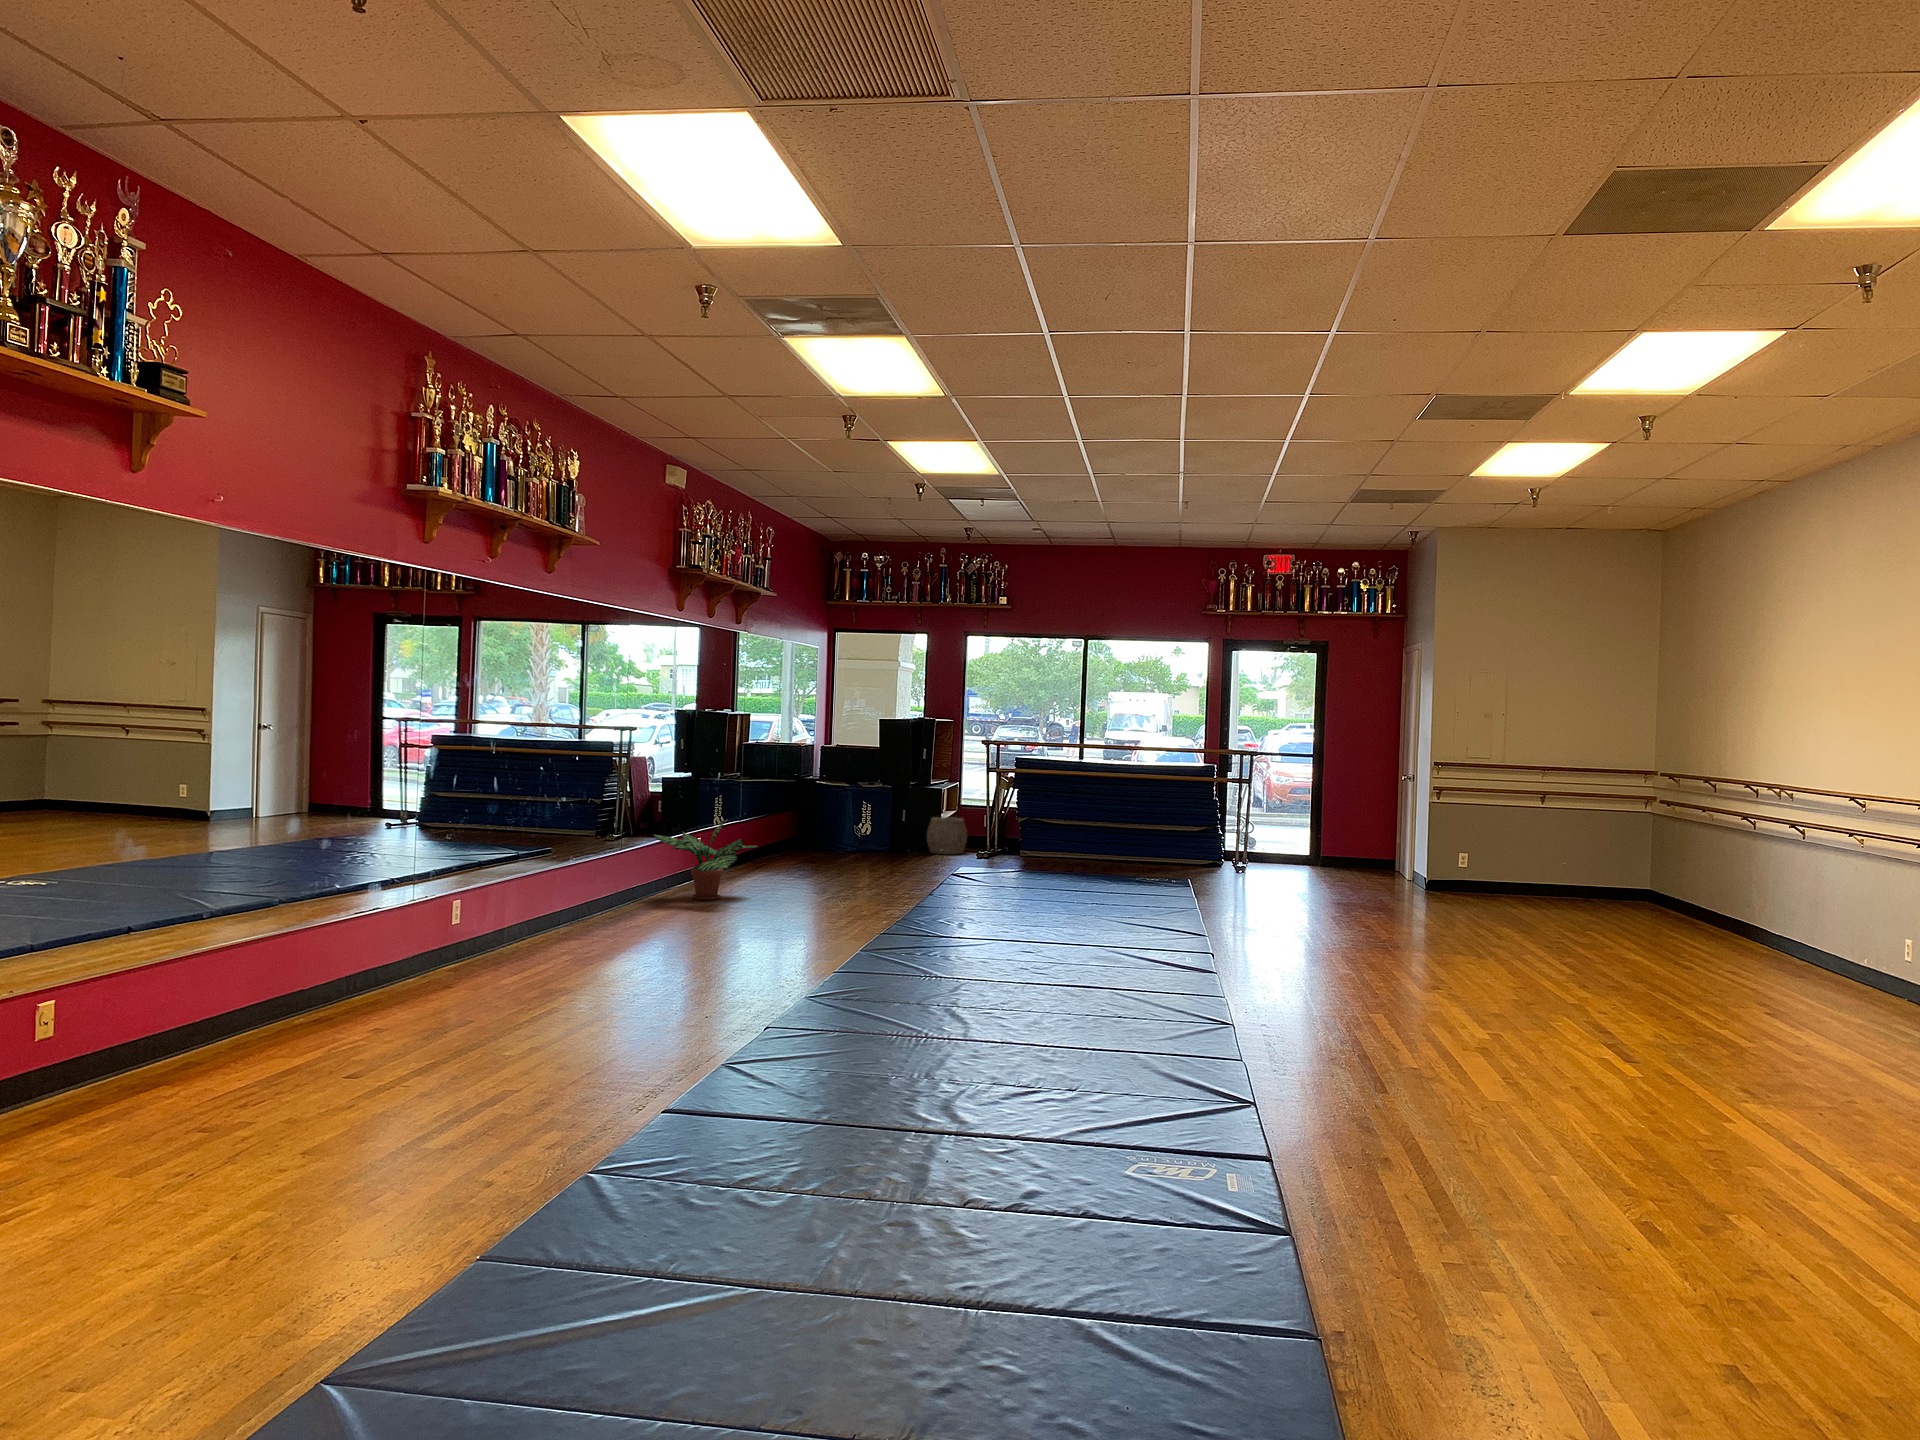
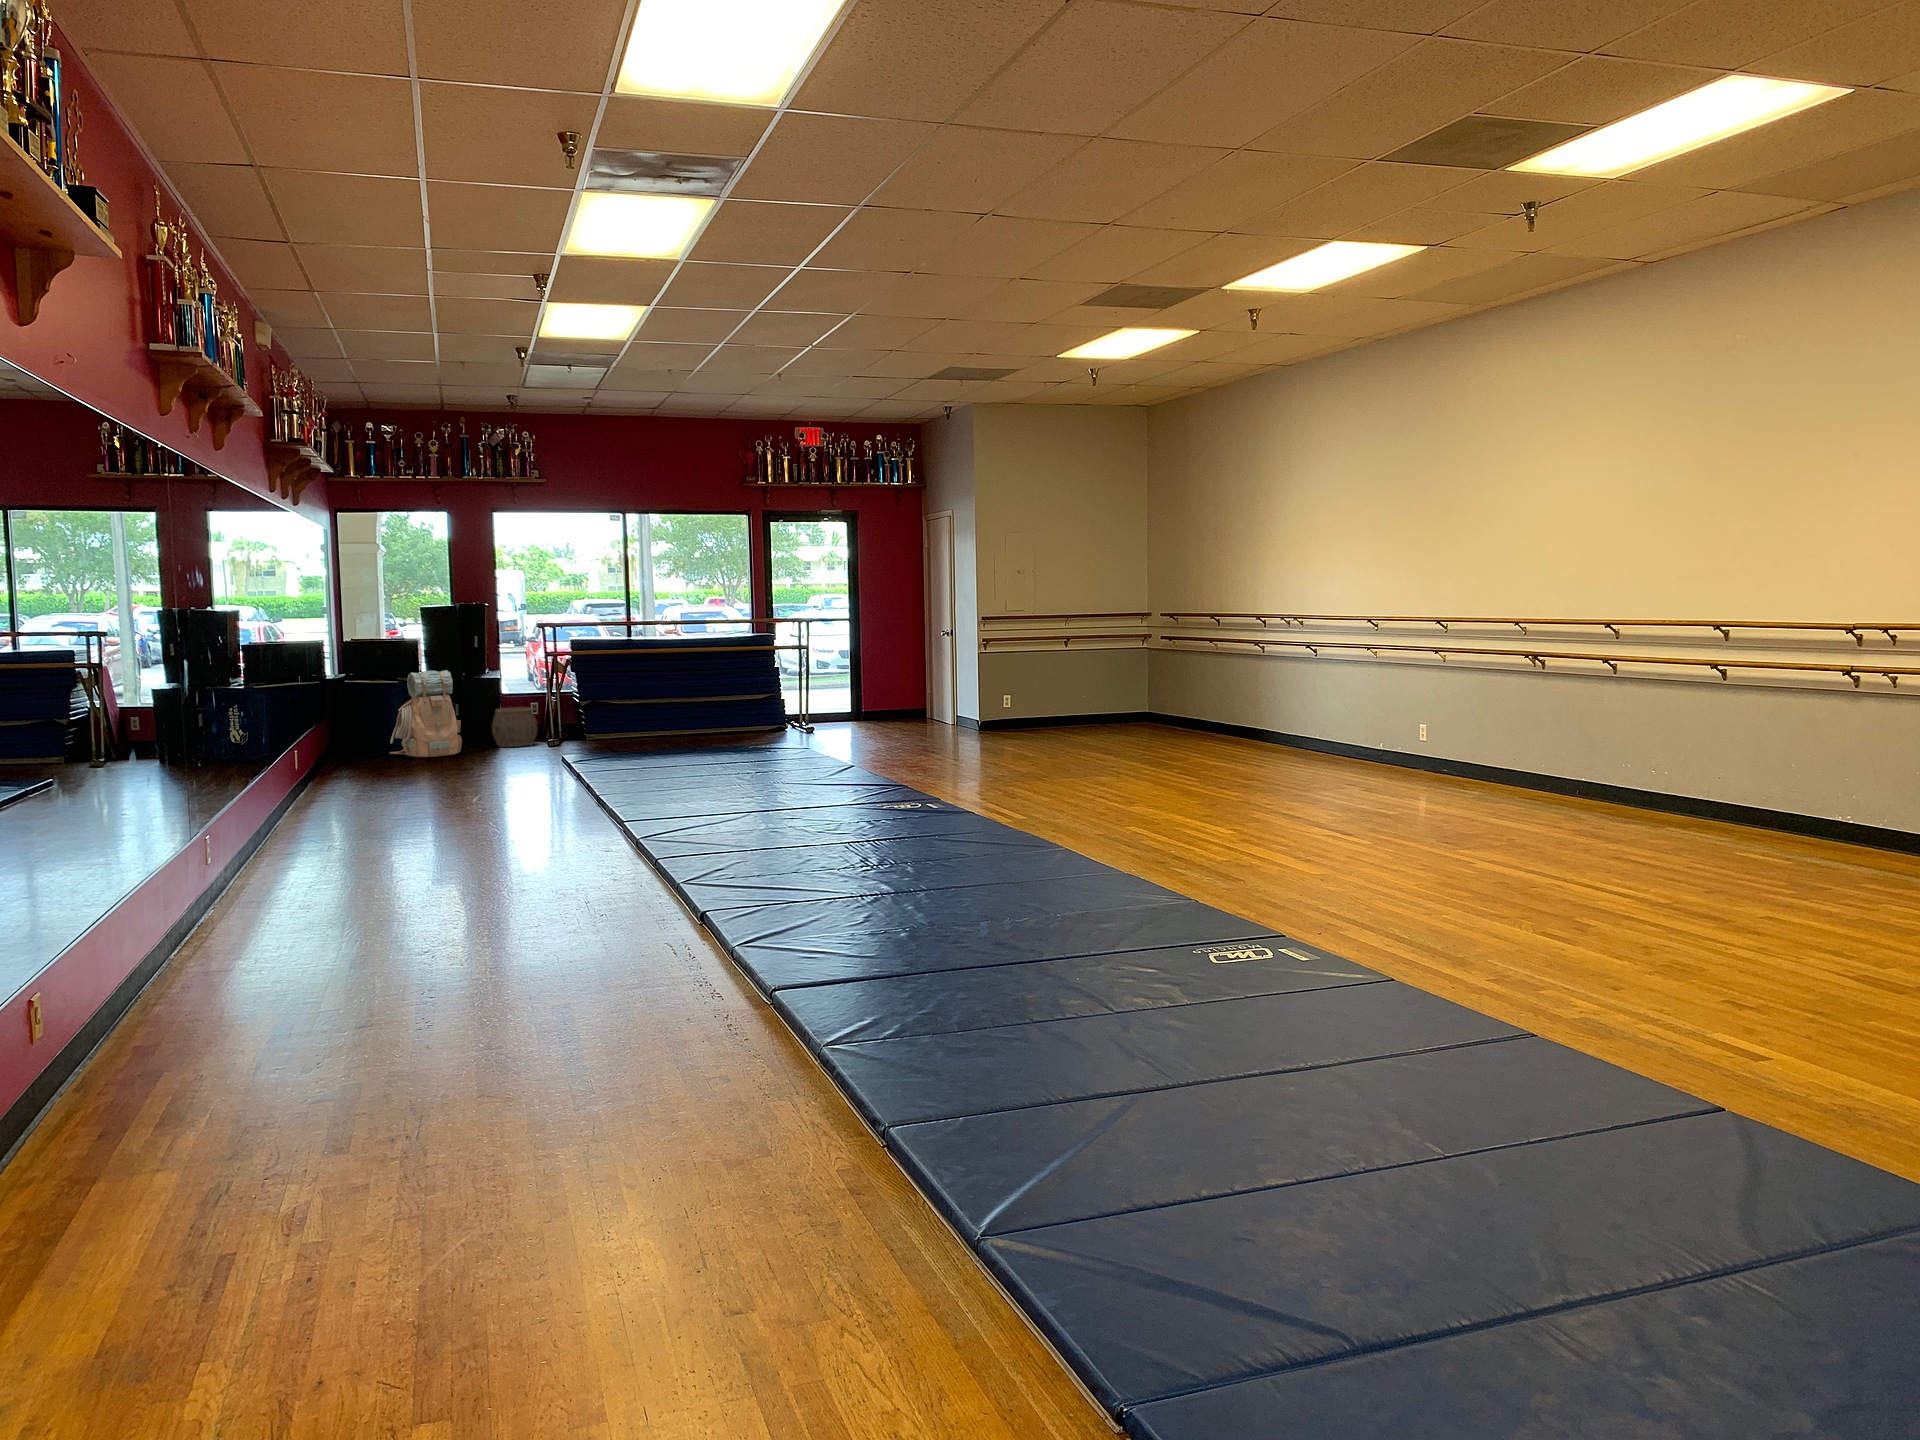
backpack: none [833,777,894,856] -> present [389,670,462,757]
potted plant: present [653,822,758,900] -> none [280,725,409,819]

